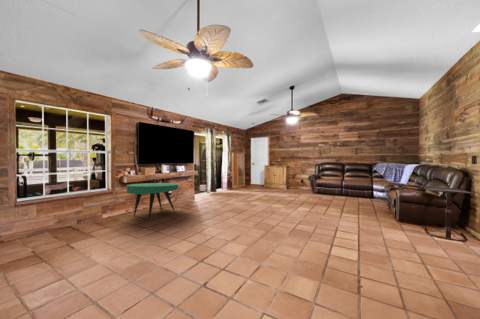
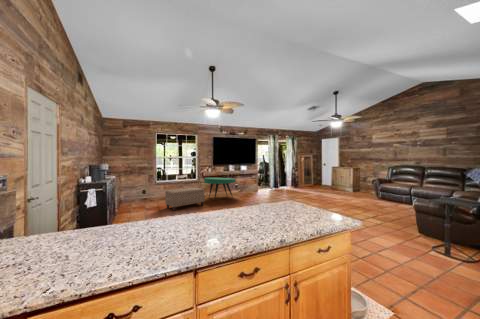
ottoman: none [52,203,141,258] -> present [165,188,205,211]

